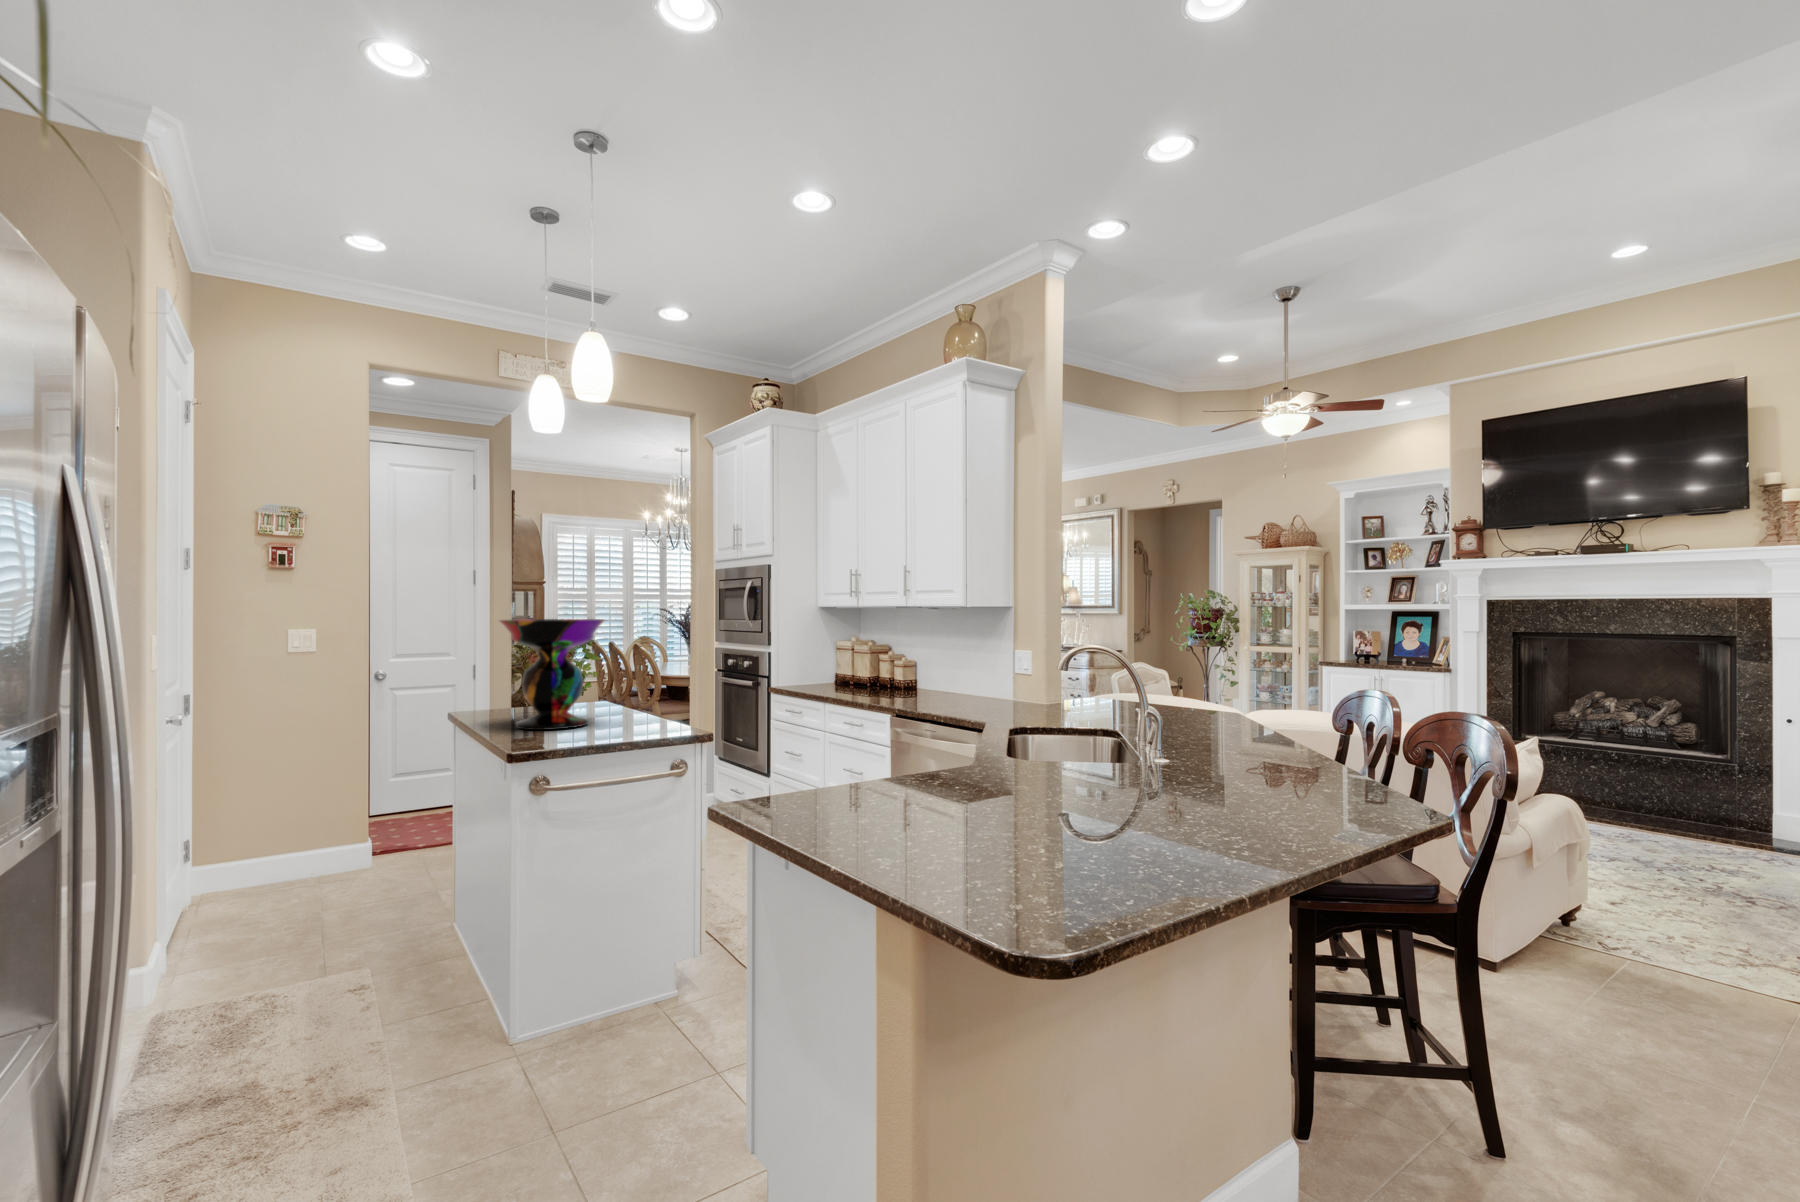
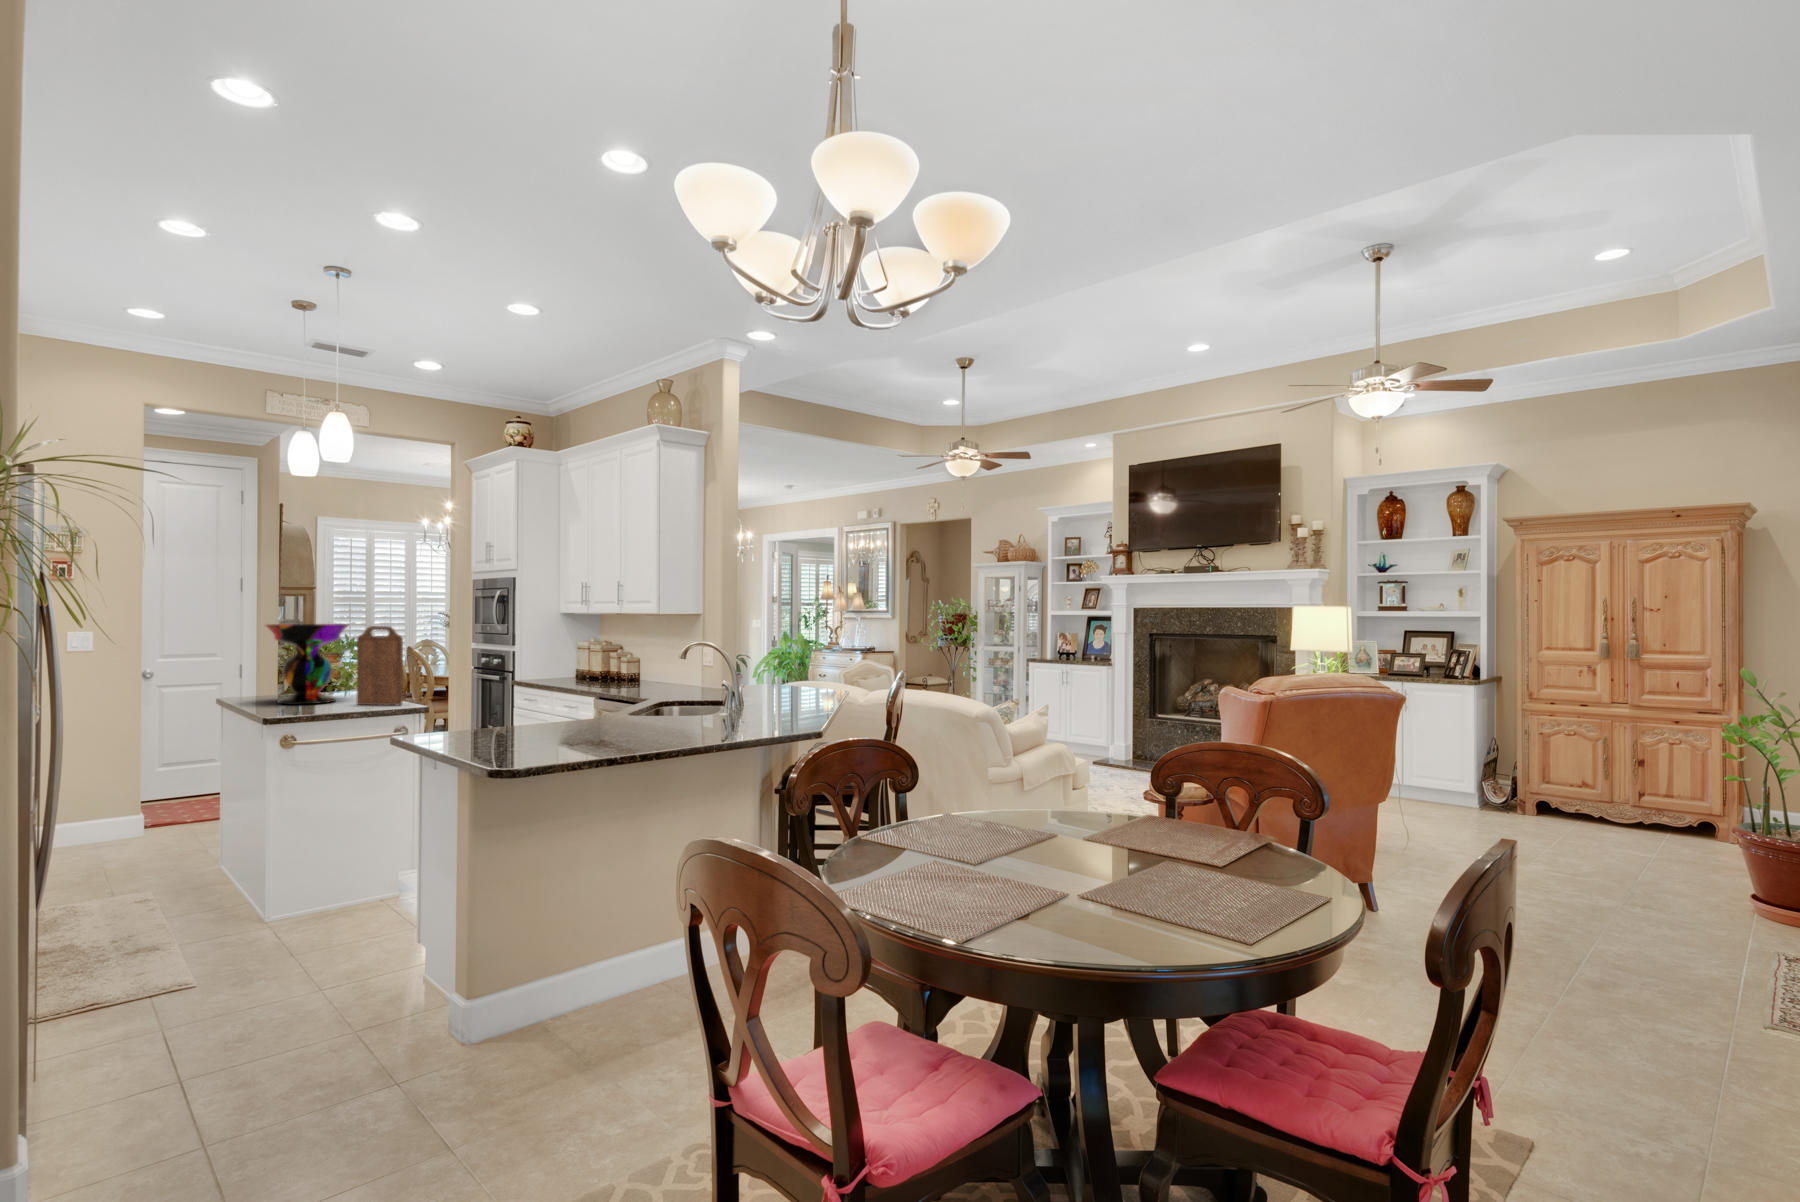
cutting board: none [618,622,678,733] -> present [357,626,403,705]

